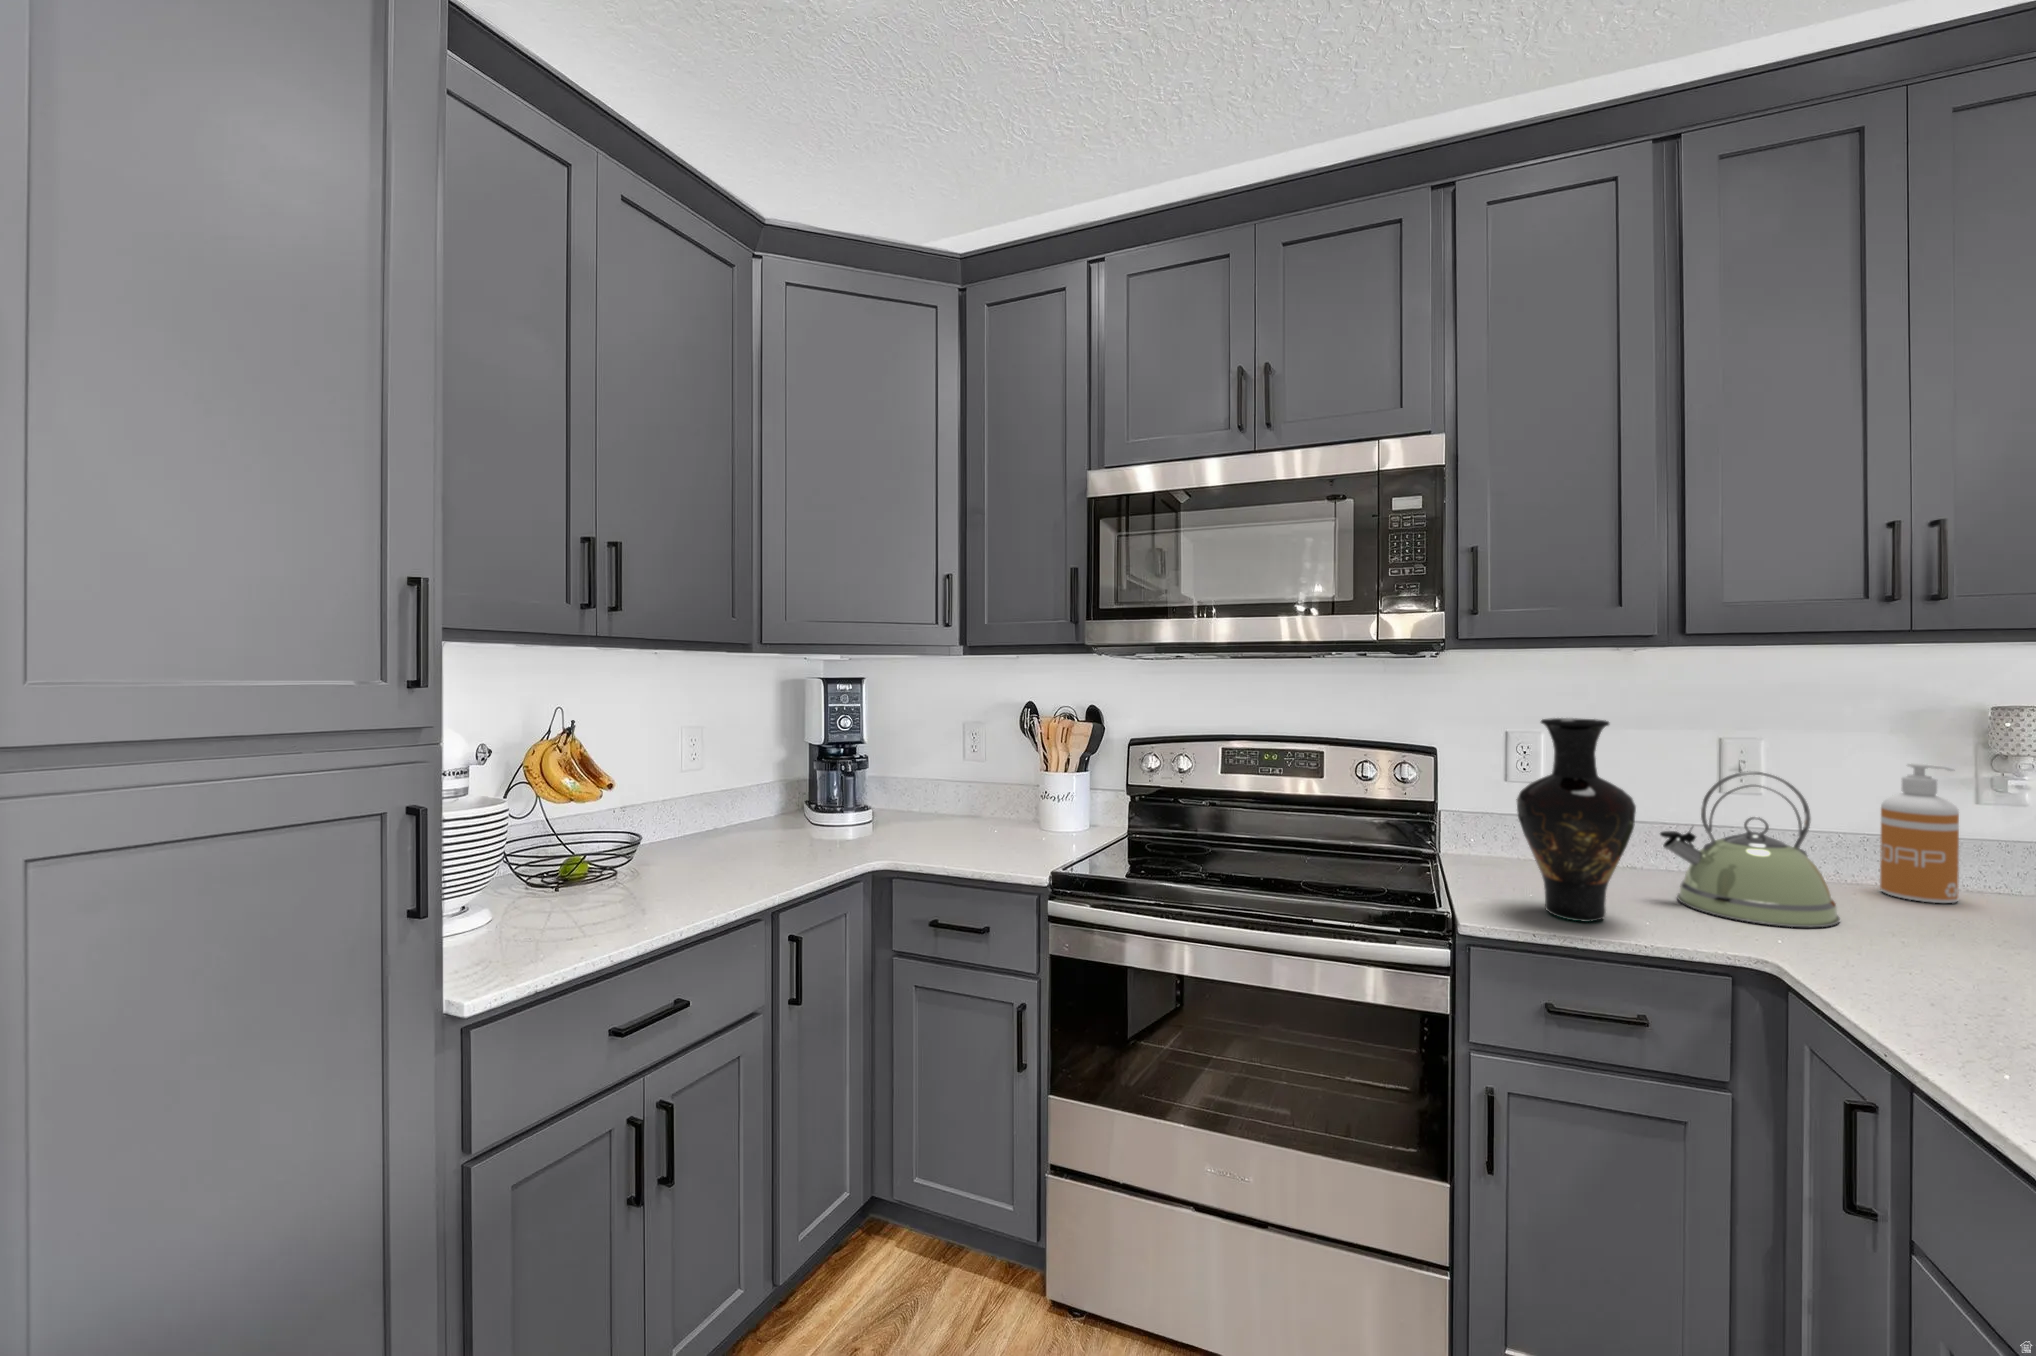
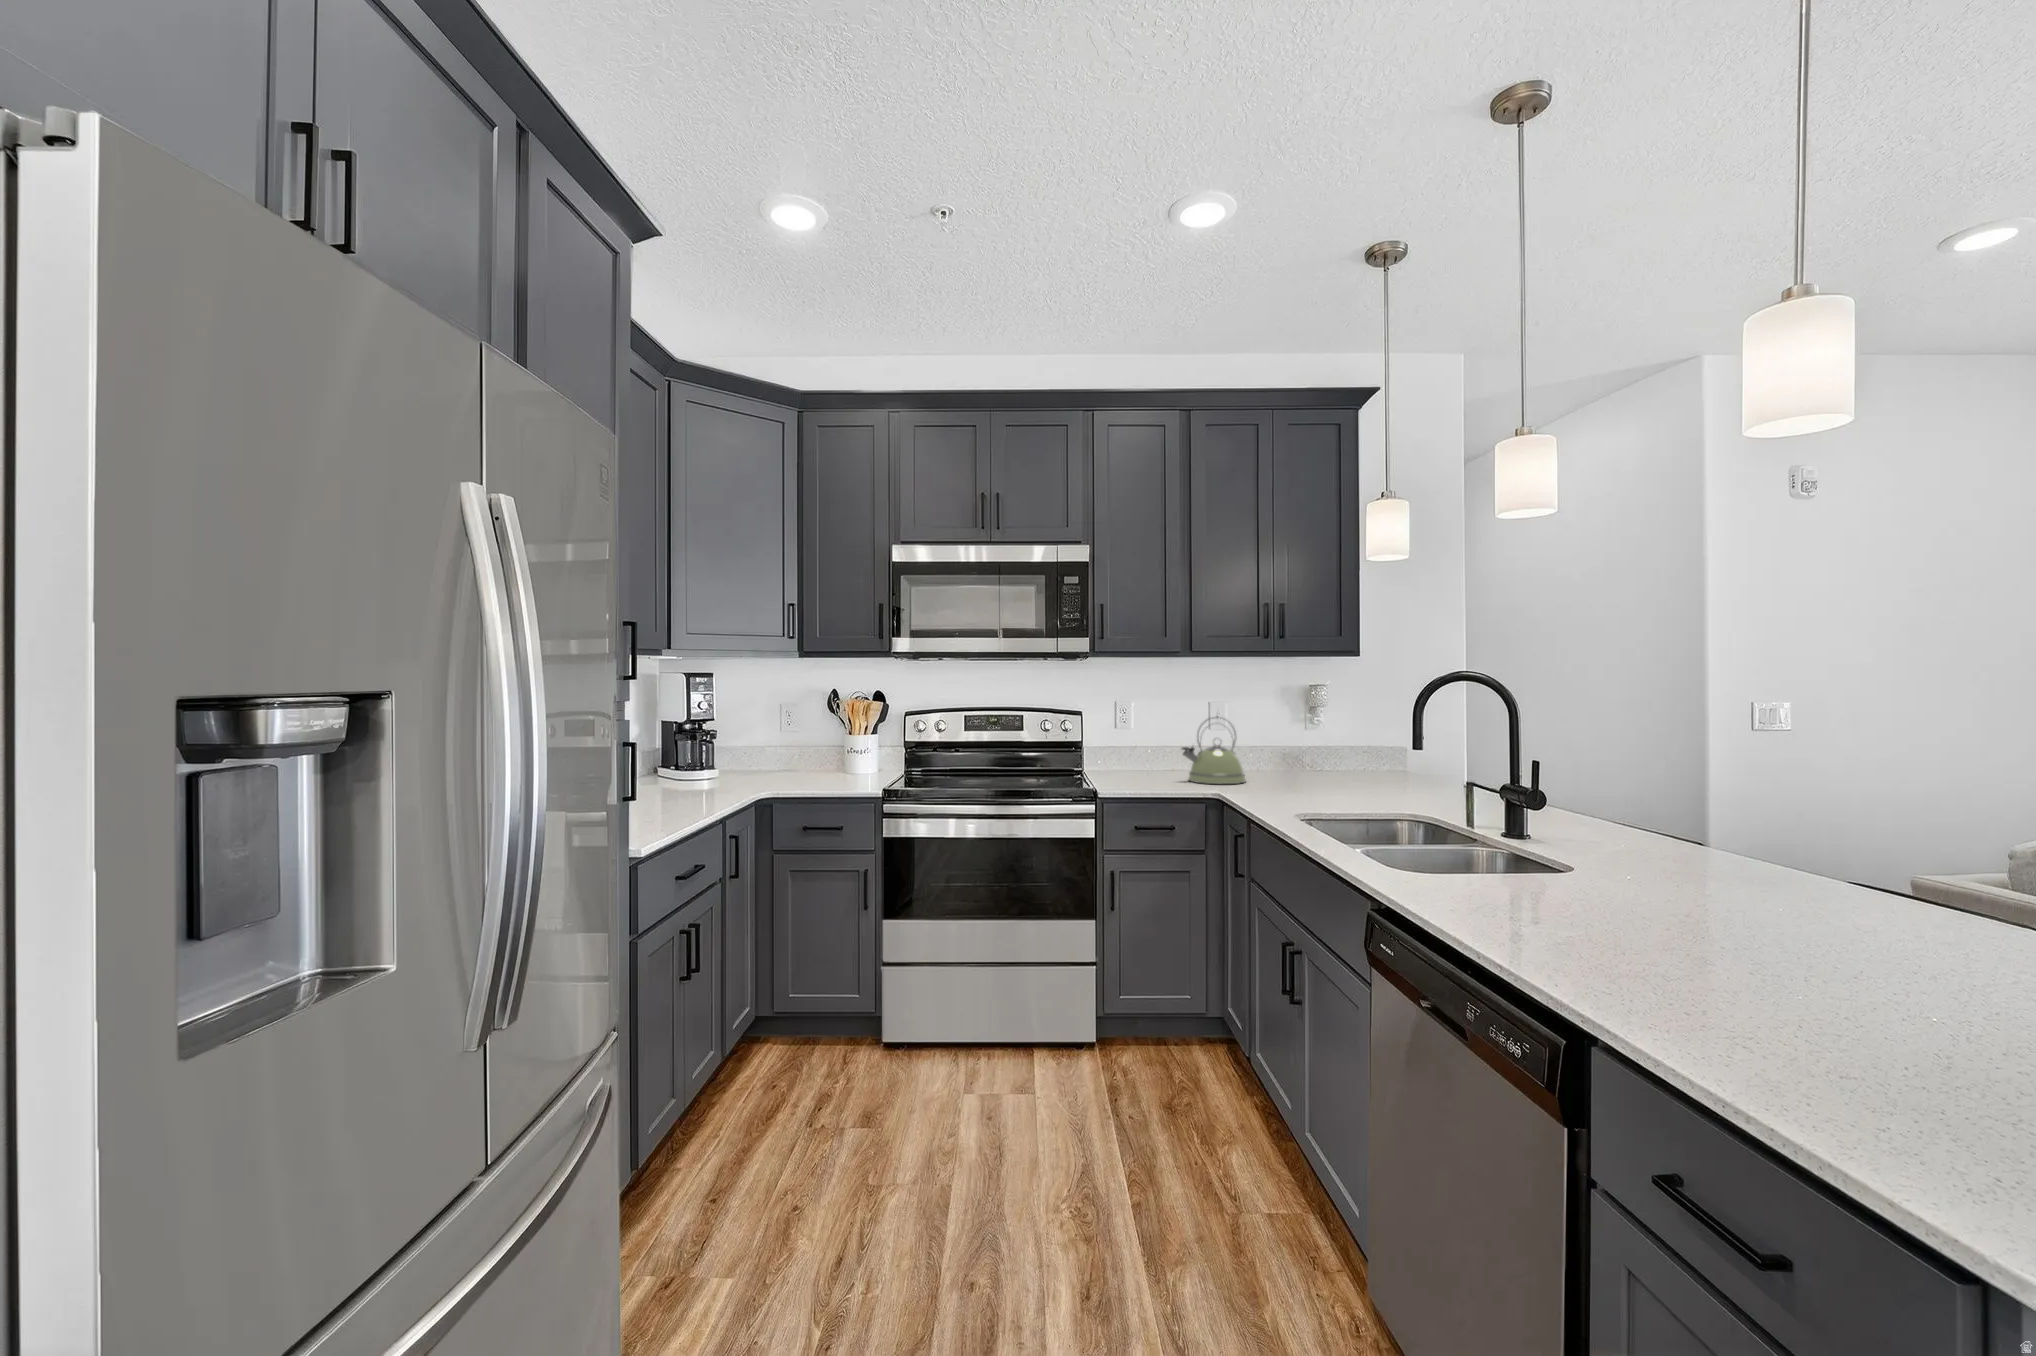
vase: present [1516,718,1636,922] -> none [1123,692,1171,789]
soap dispenser: present [1880,763,1959,903] -> none [1264,713,1290,775]

